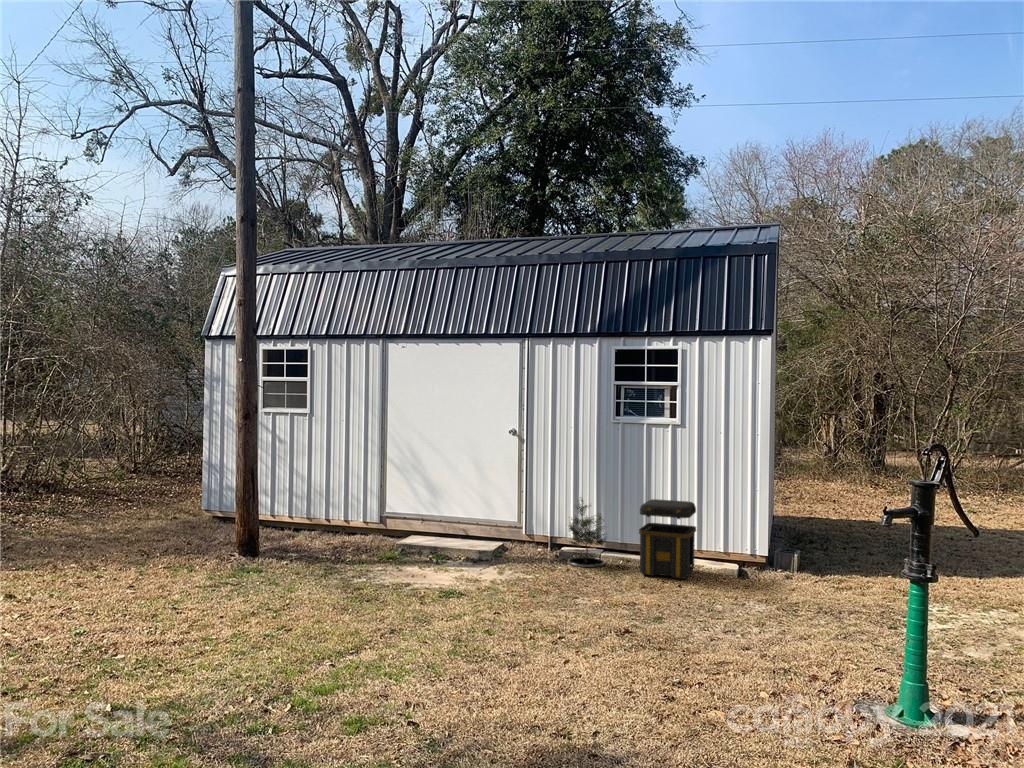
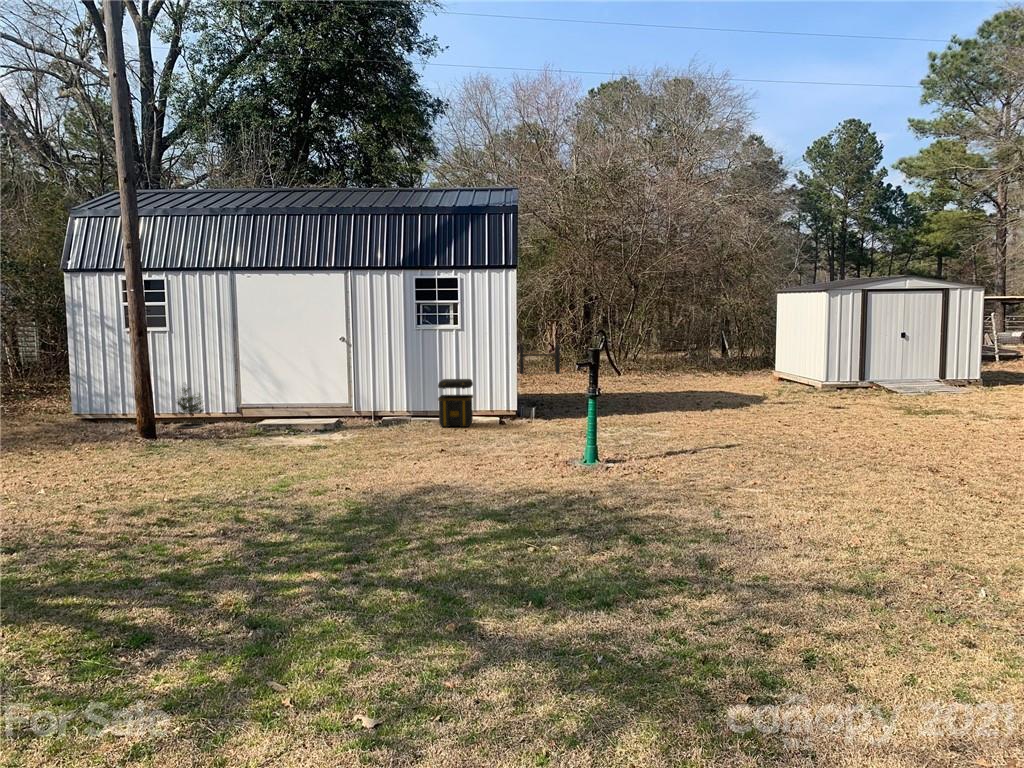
bench: none [782,443,838,484] -> present [520,344,560,374]
potted tree: present [568,500,606,567] -> present [177,384,204,428]

